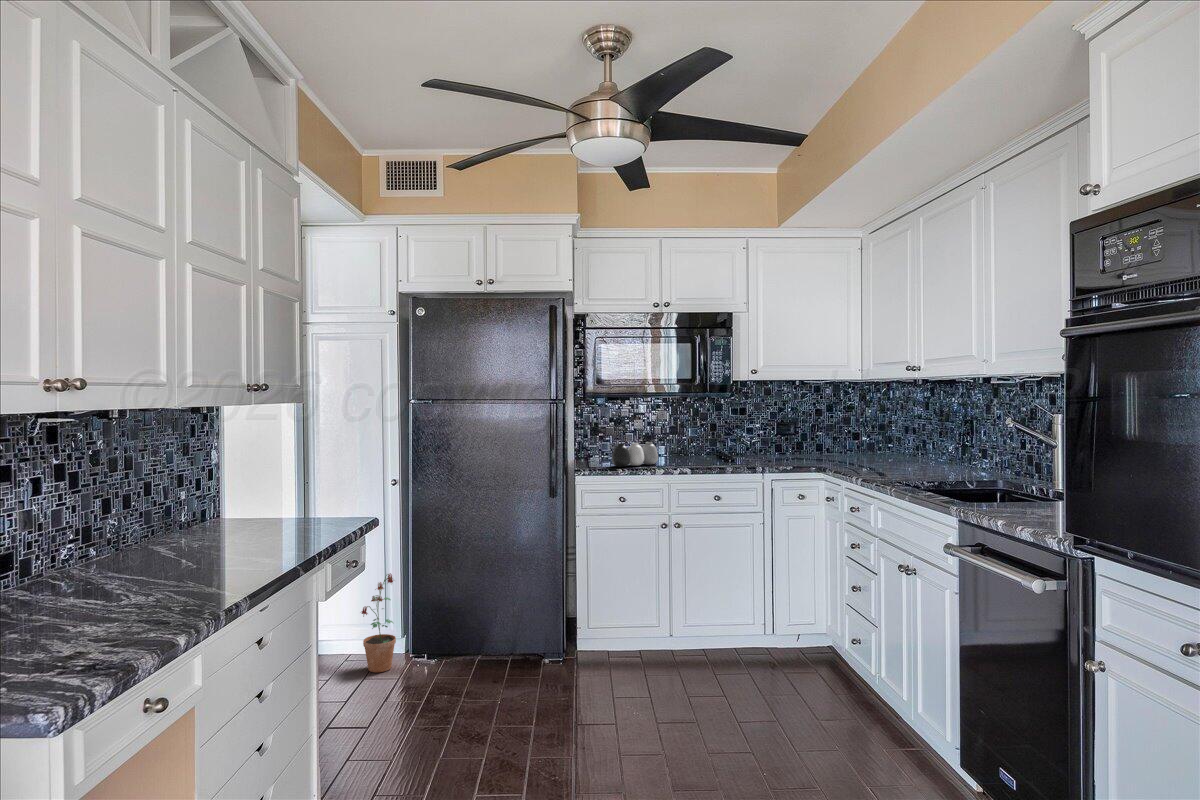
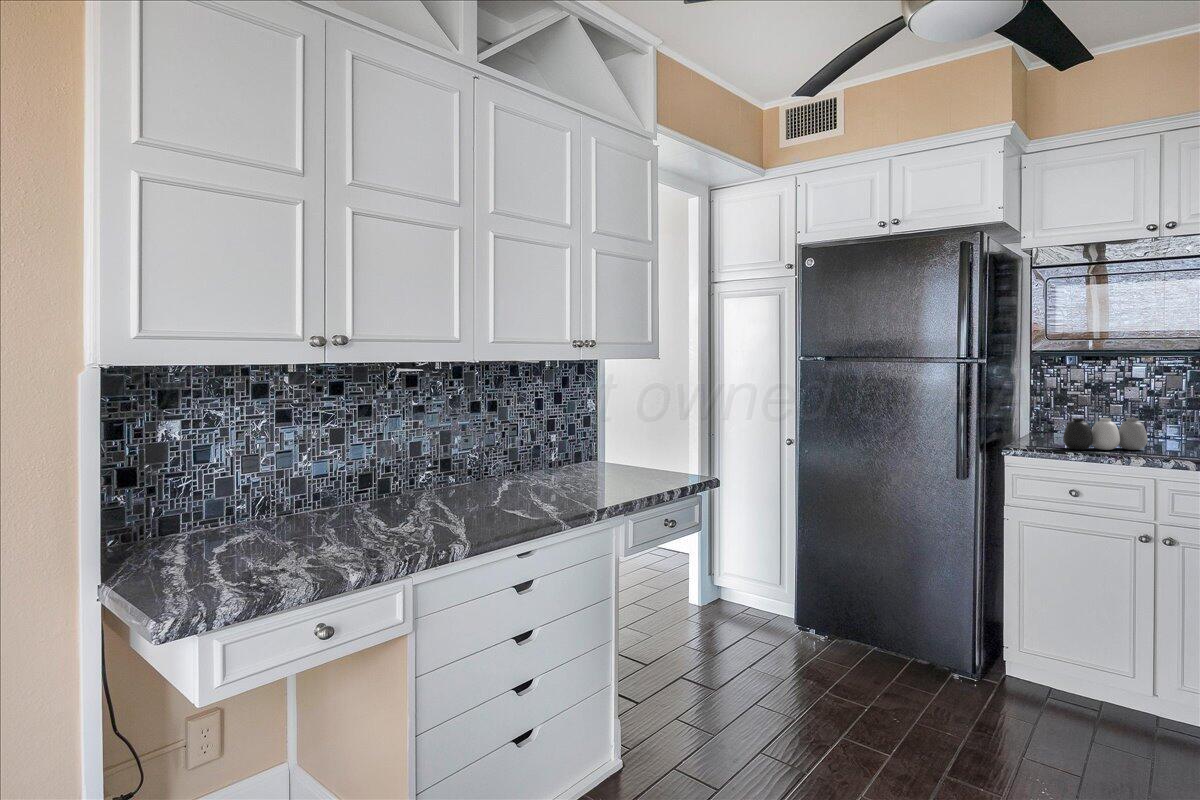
potted plant: present [362,573,396,672] -> none [744,537,784,634]

